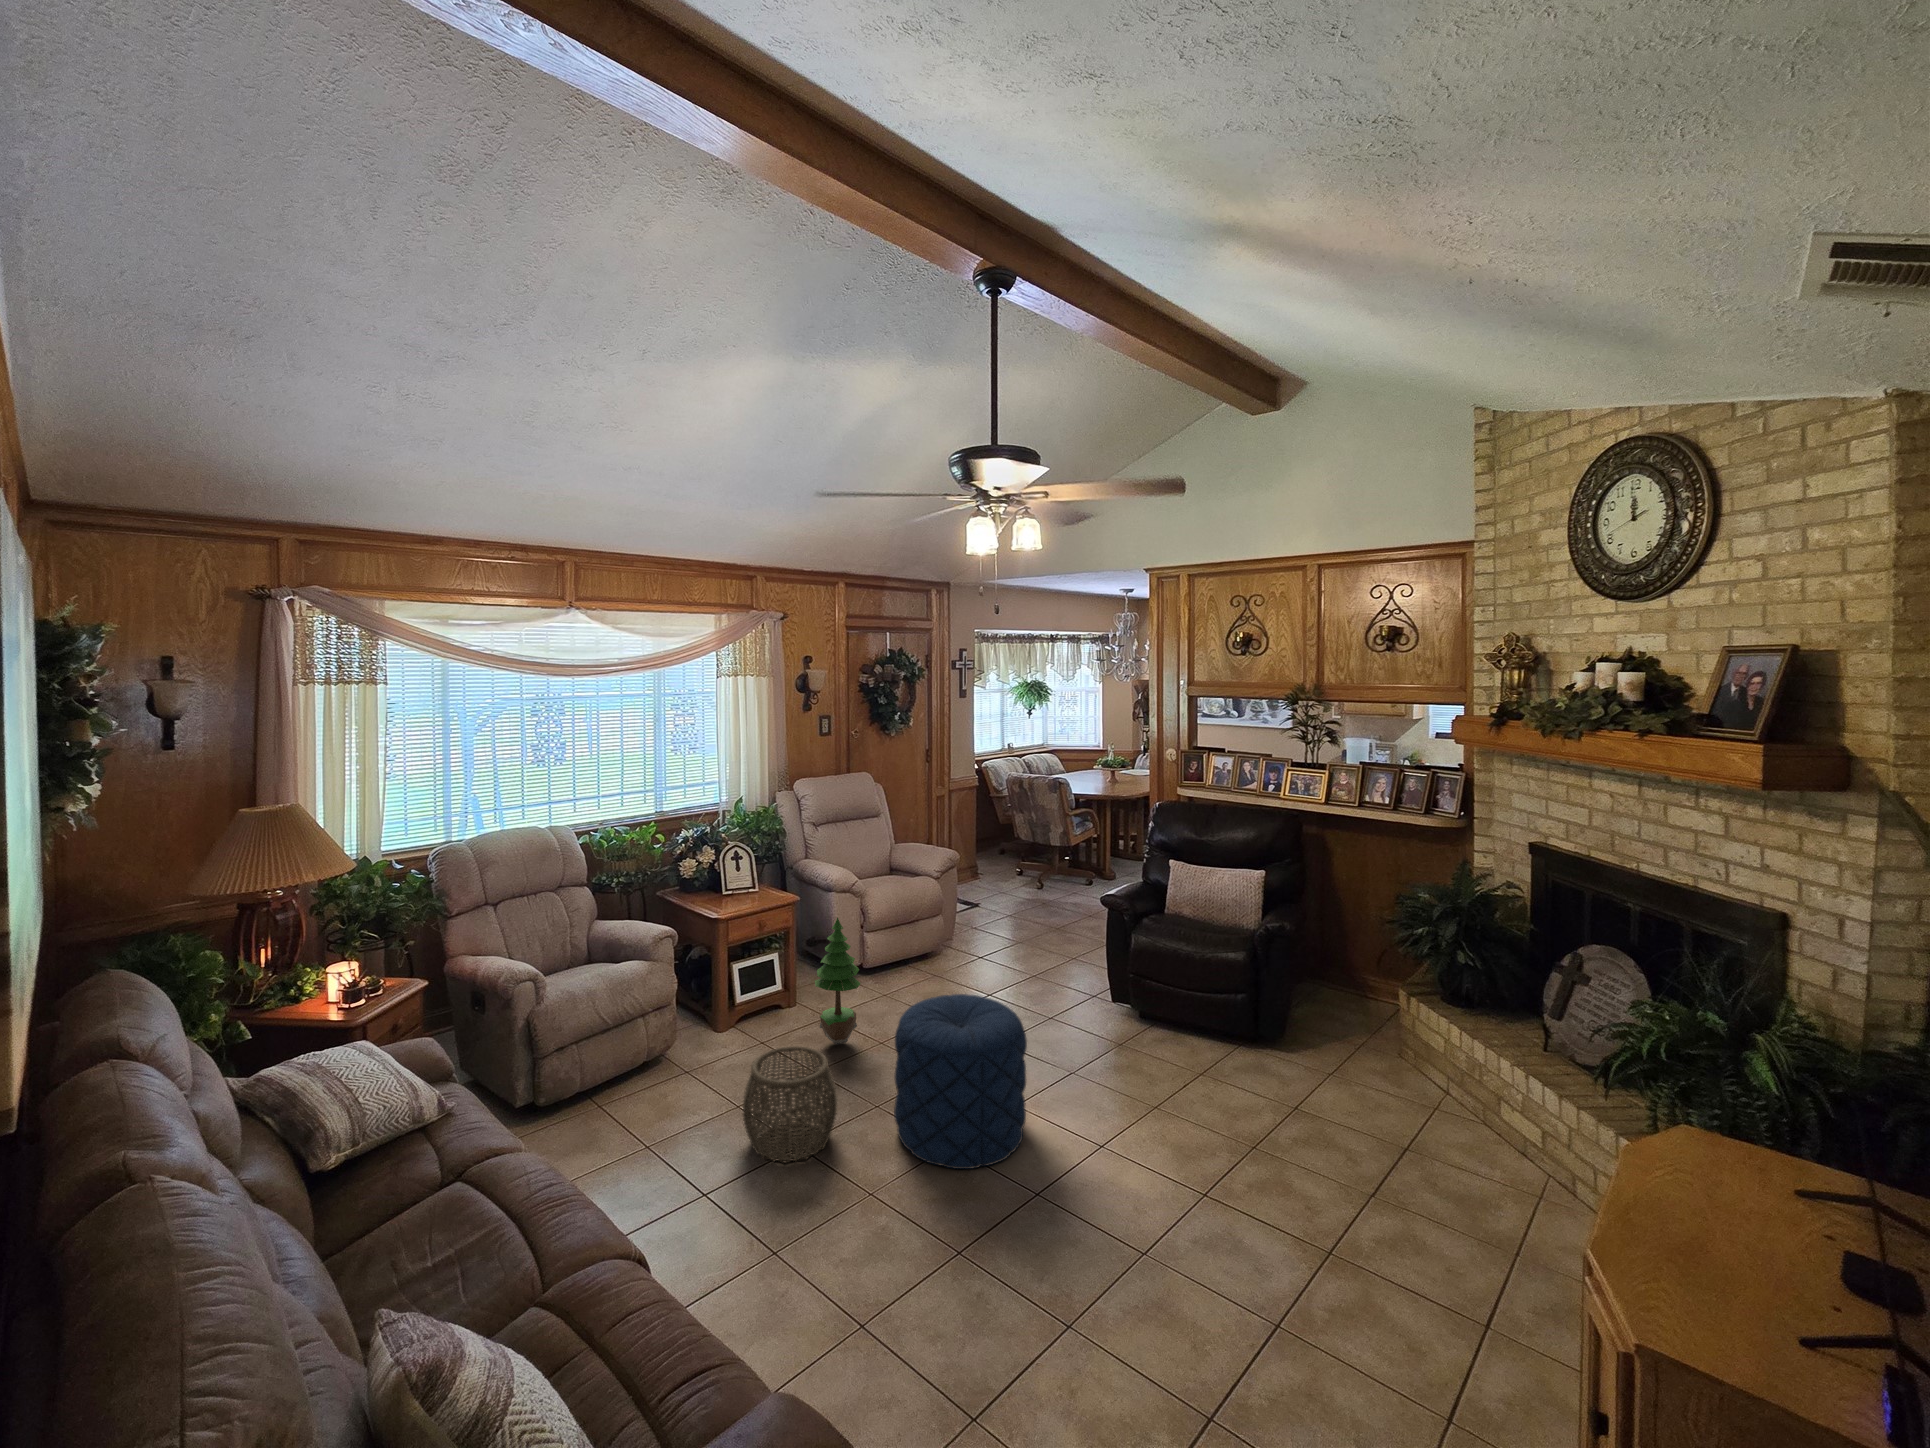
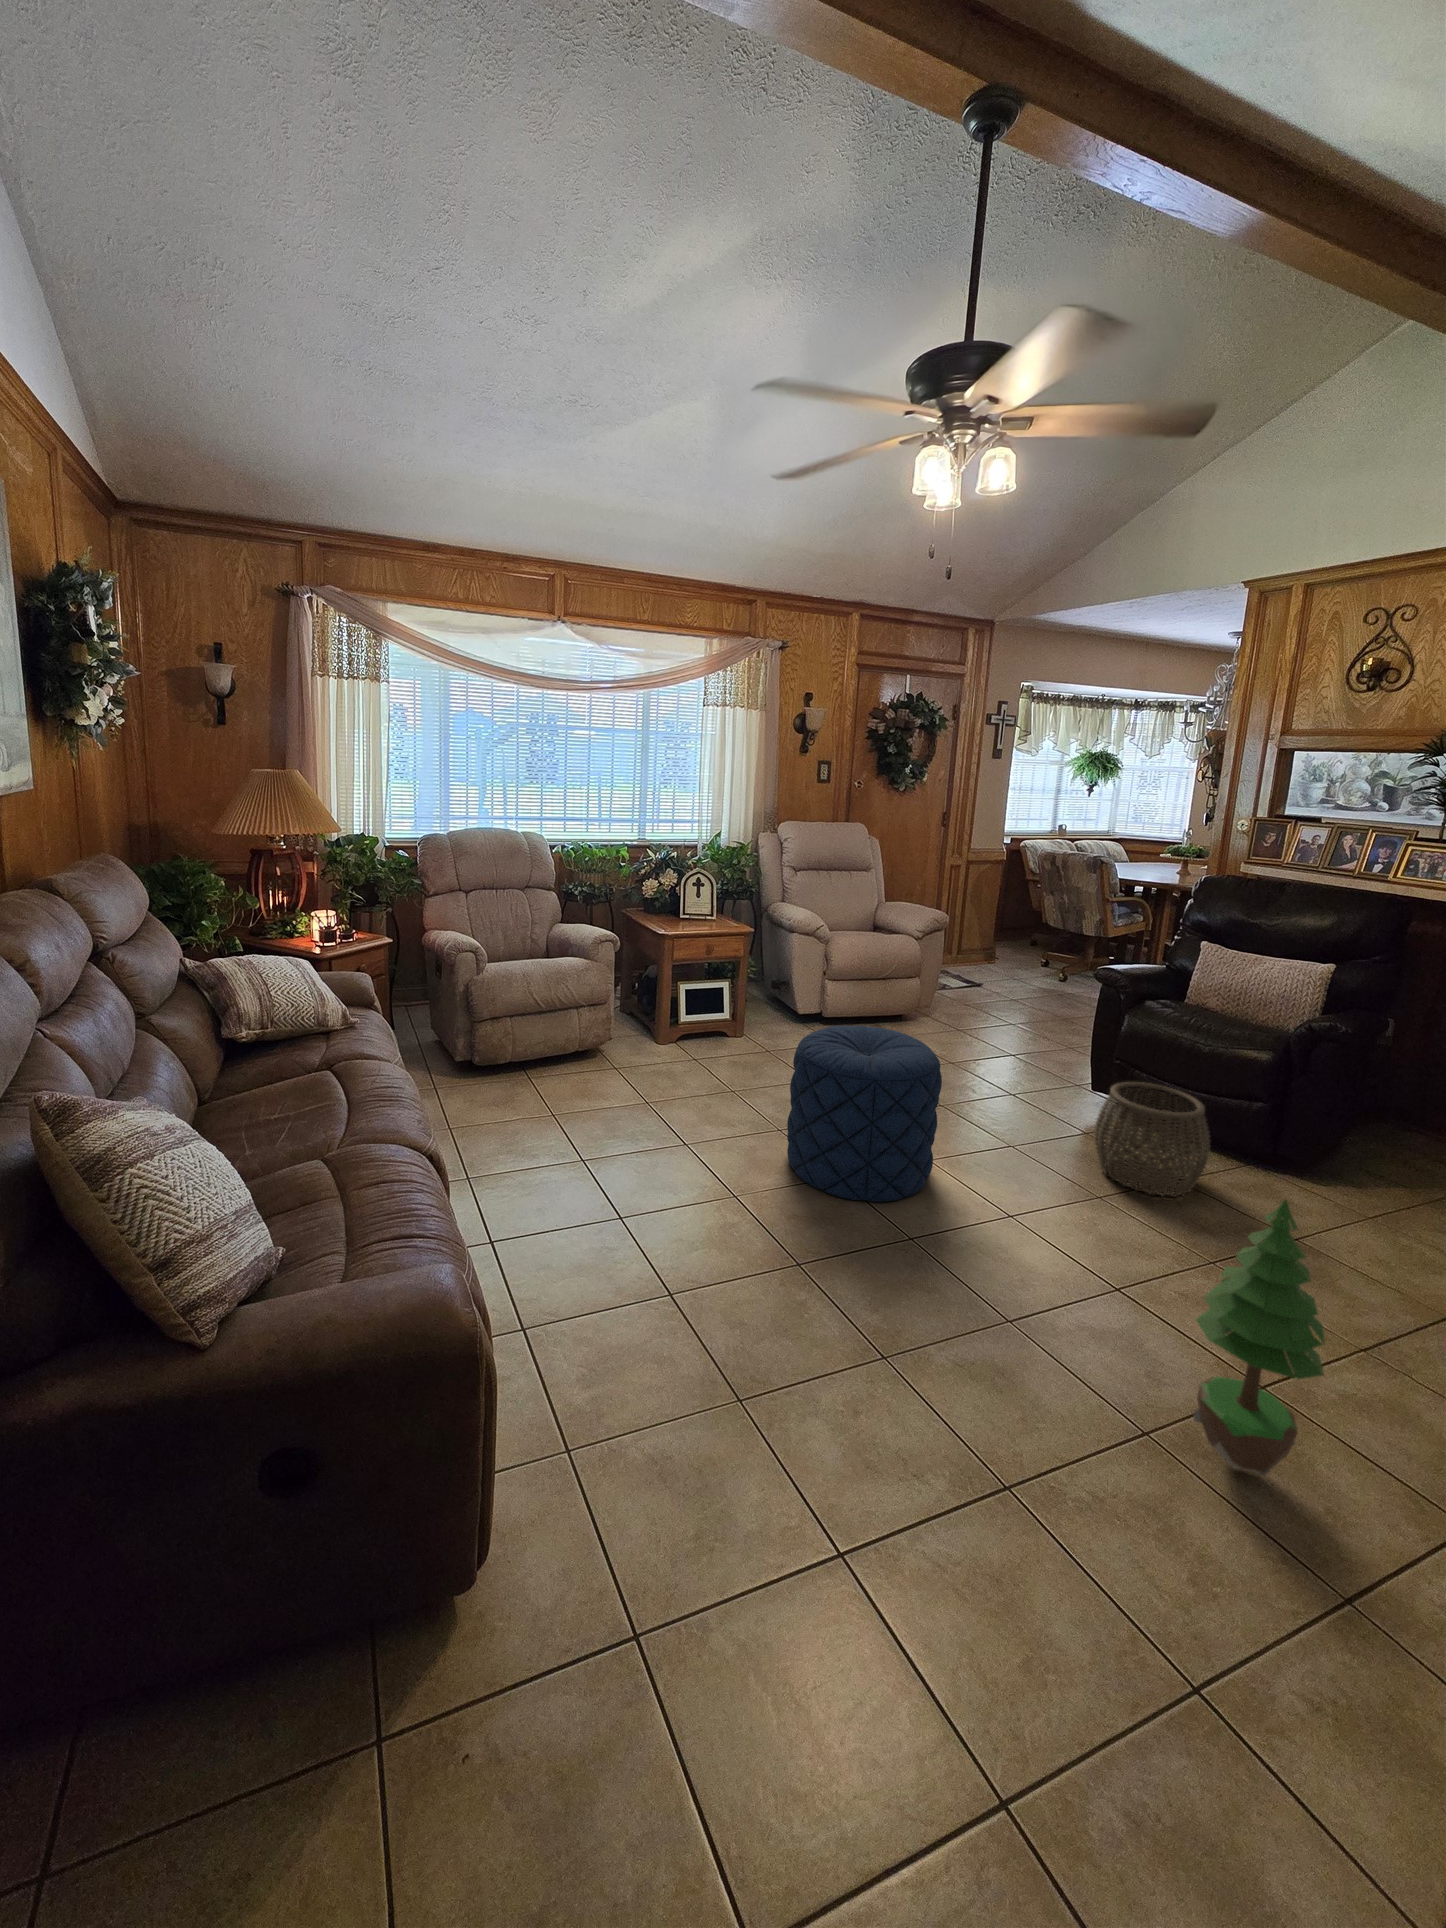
potted tree: present [815,918,861,1045] -> present [1193,1199,1324,1476]
woven basket: present [742,1046,837,1163] -> present [1094,1082,1211,1197]

